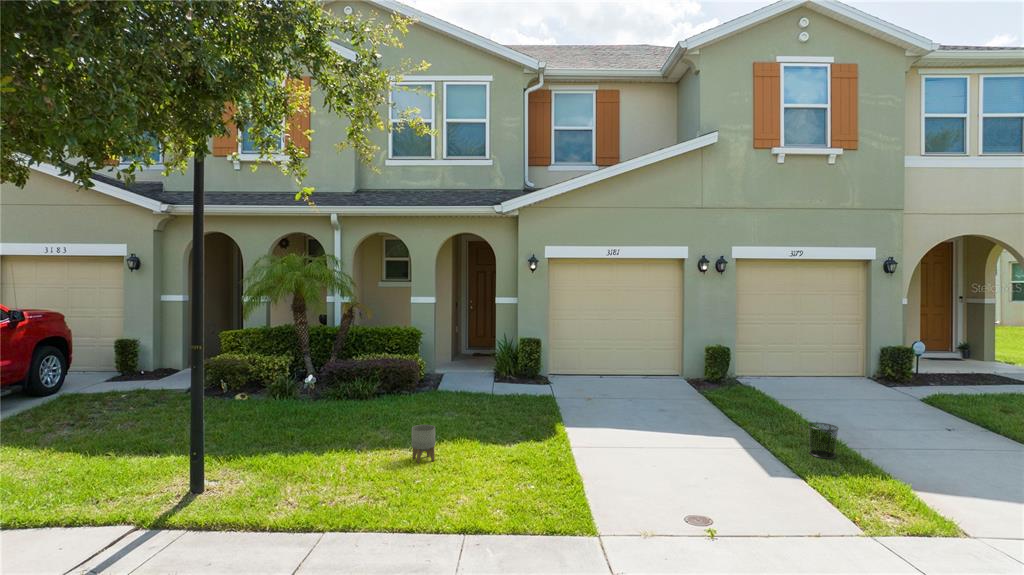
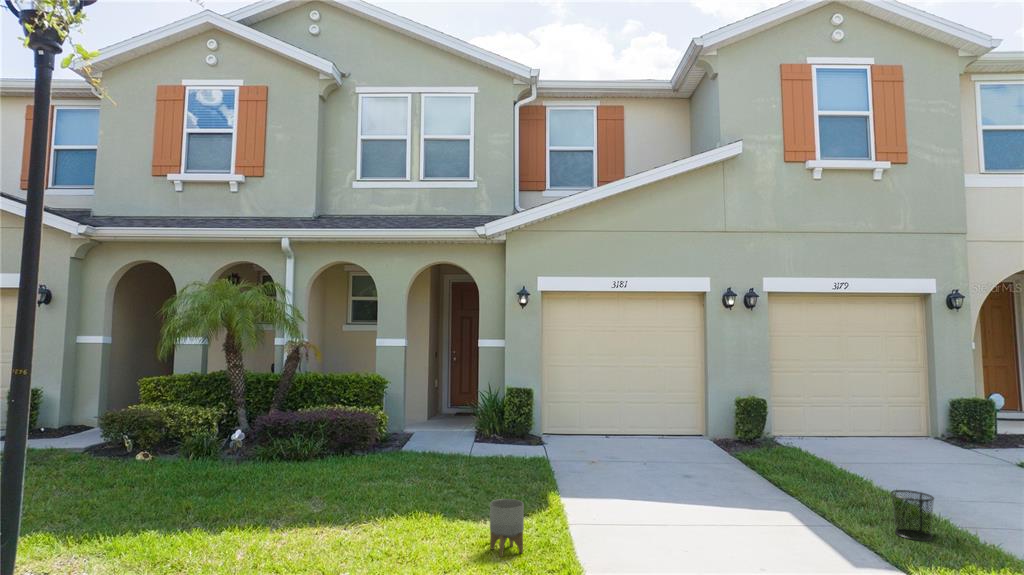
planter: present [412,425,435,463] -> present [490,499,524,557]

